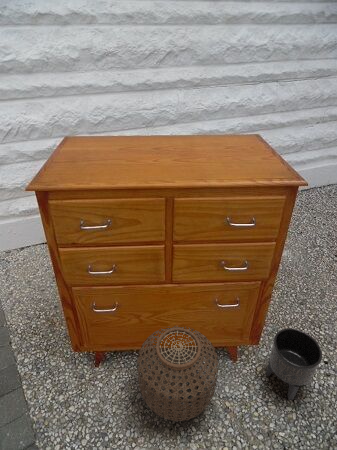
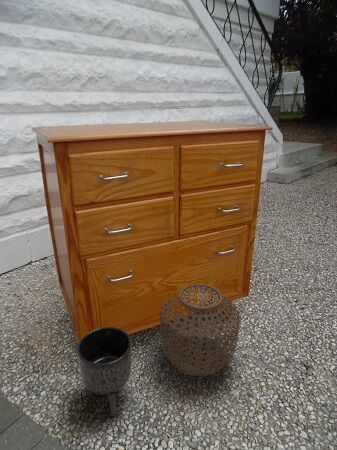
planter: present [266,328,322,400] -> present [77,327,132,416]

